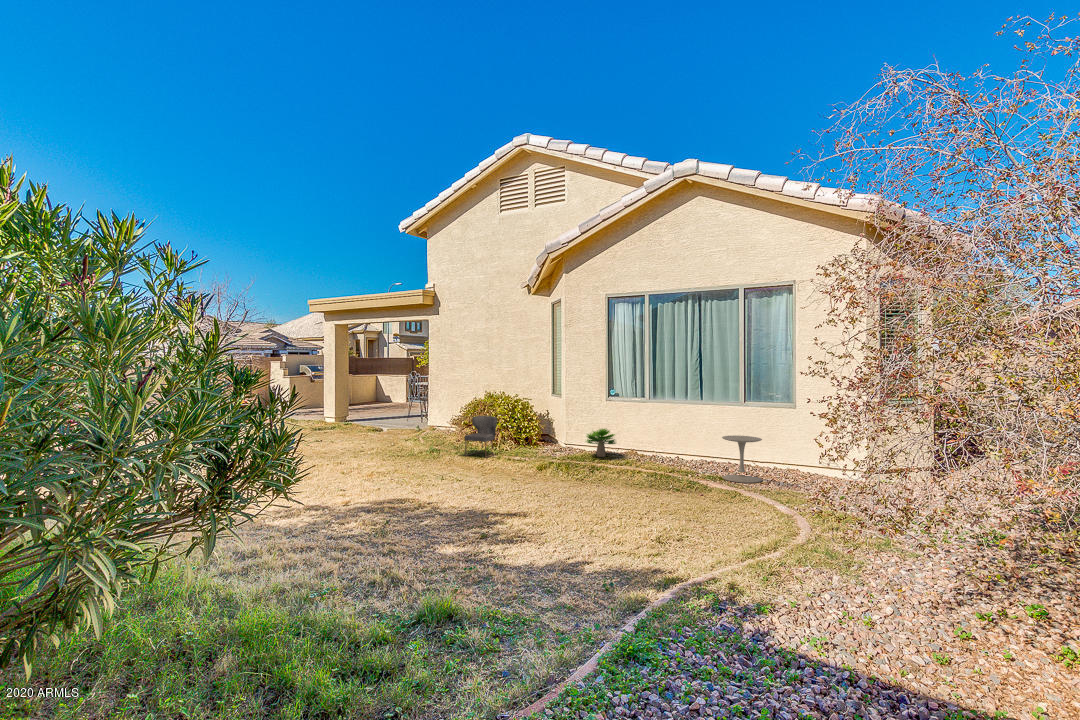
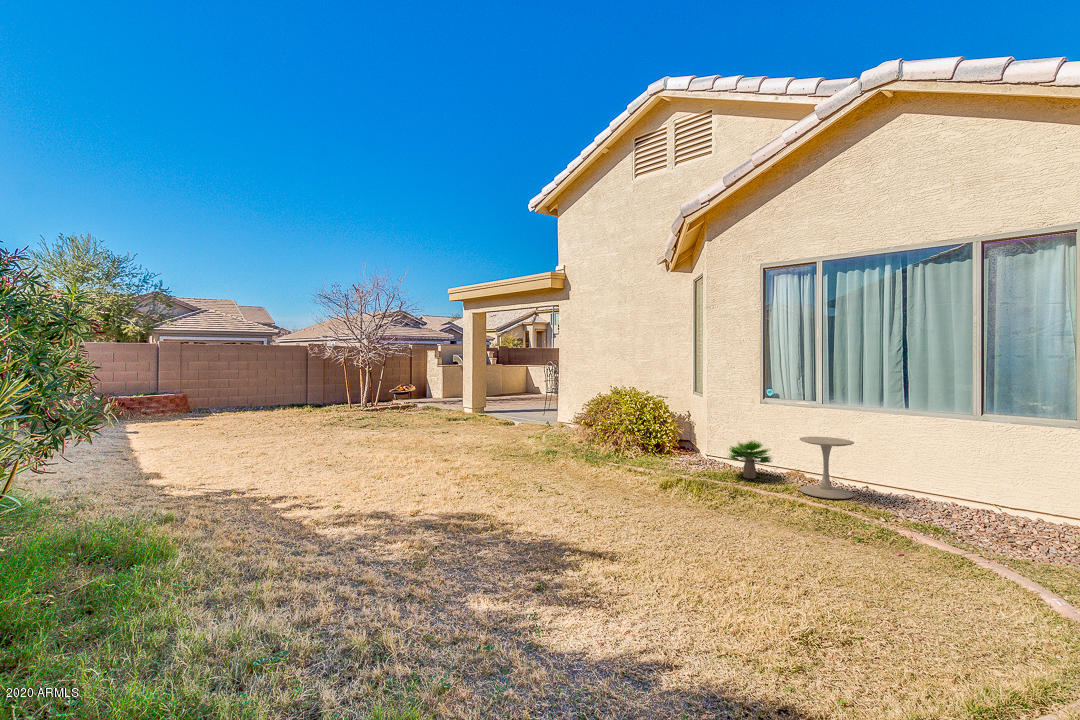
chair: present [465,416,497,458] -> none [581,416,620,467]
pedestal table: present [722,435,762,483] -> present [799,437,854,499]

